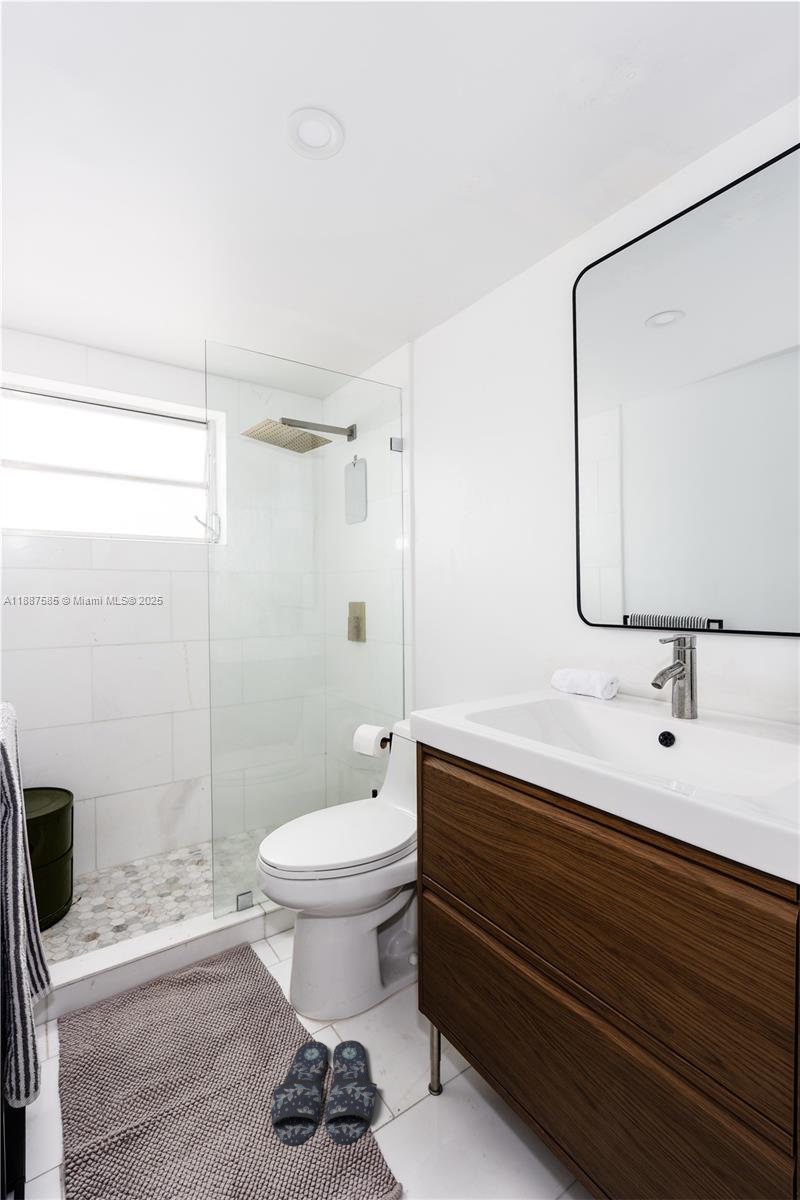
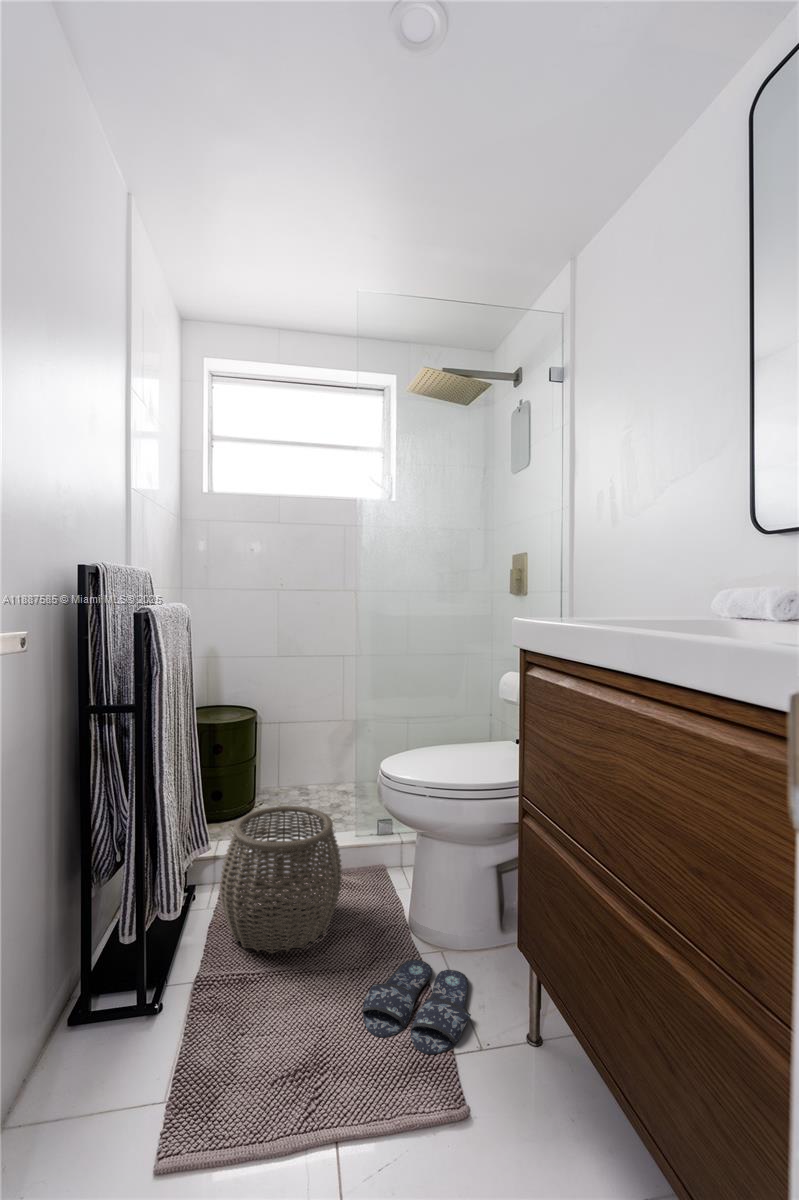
woven basket: none [71,910,219,1096] -> present [220,806,342,953]

